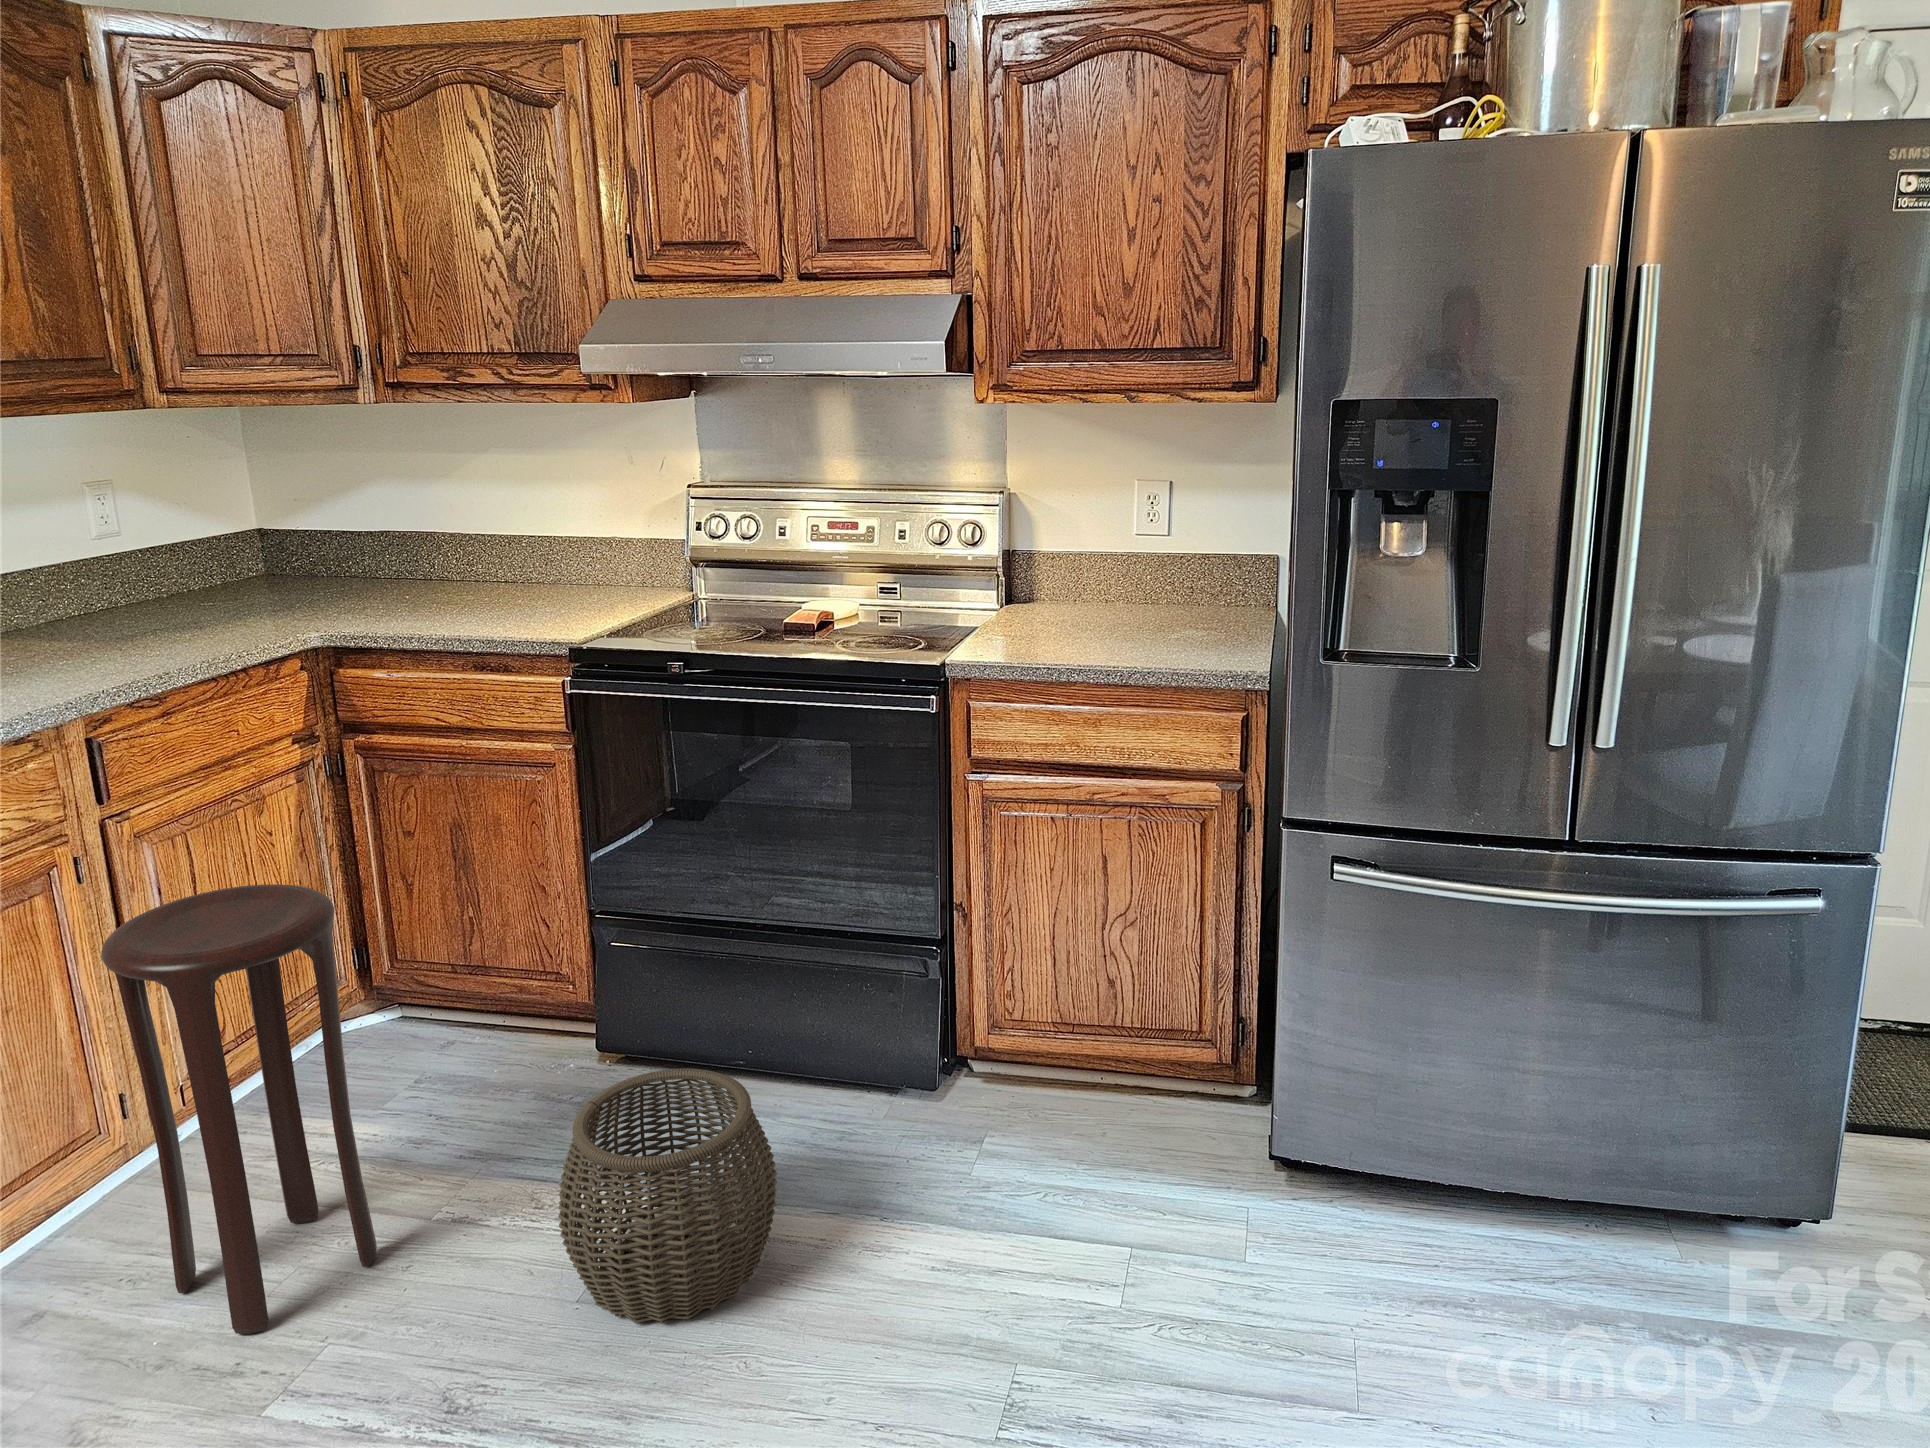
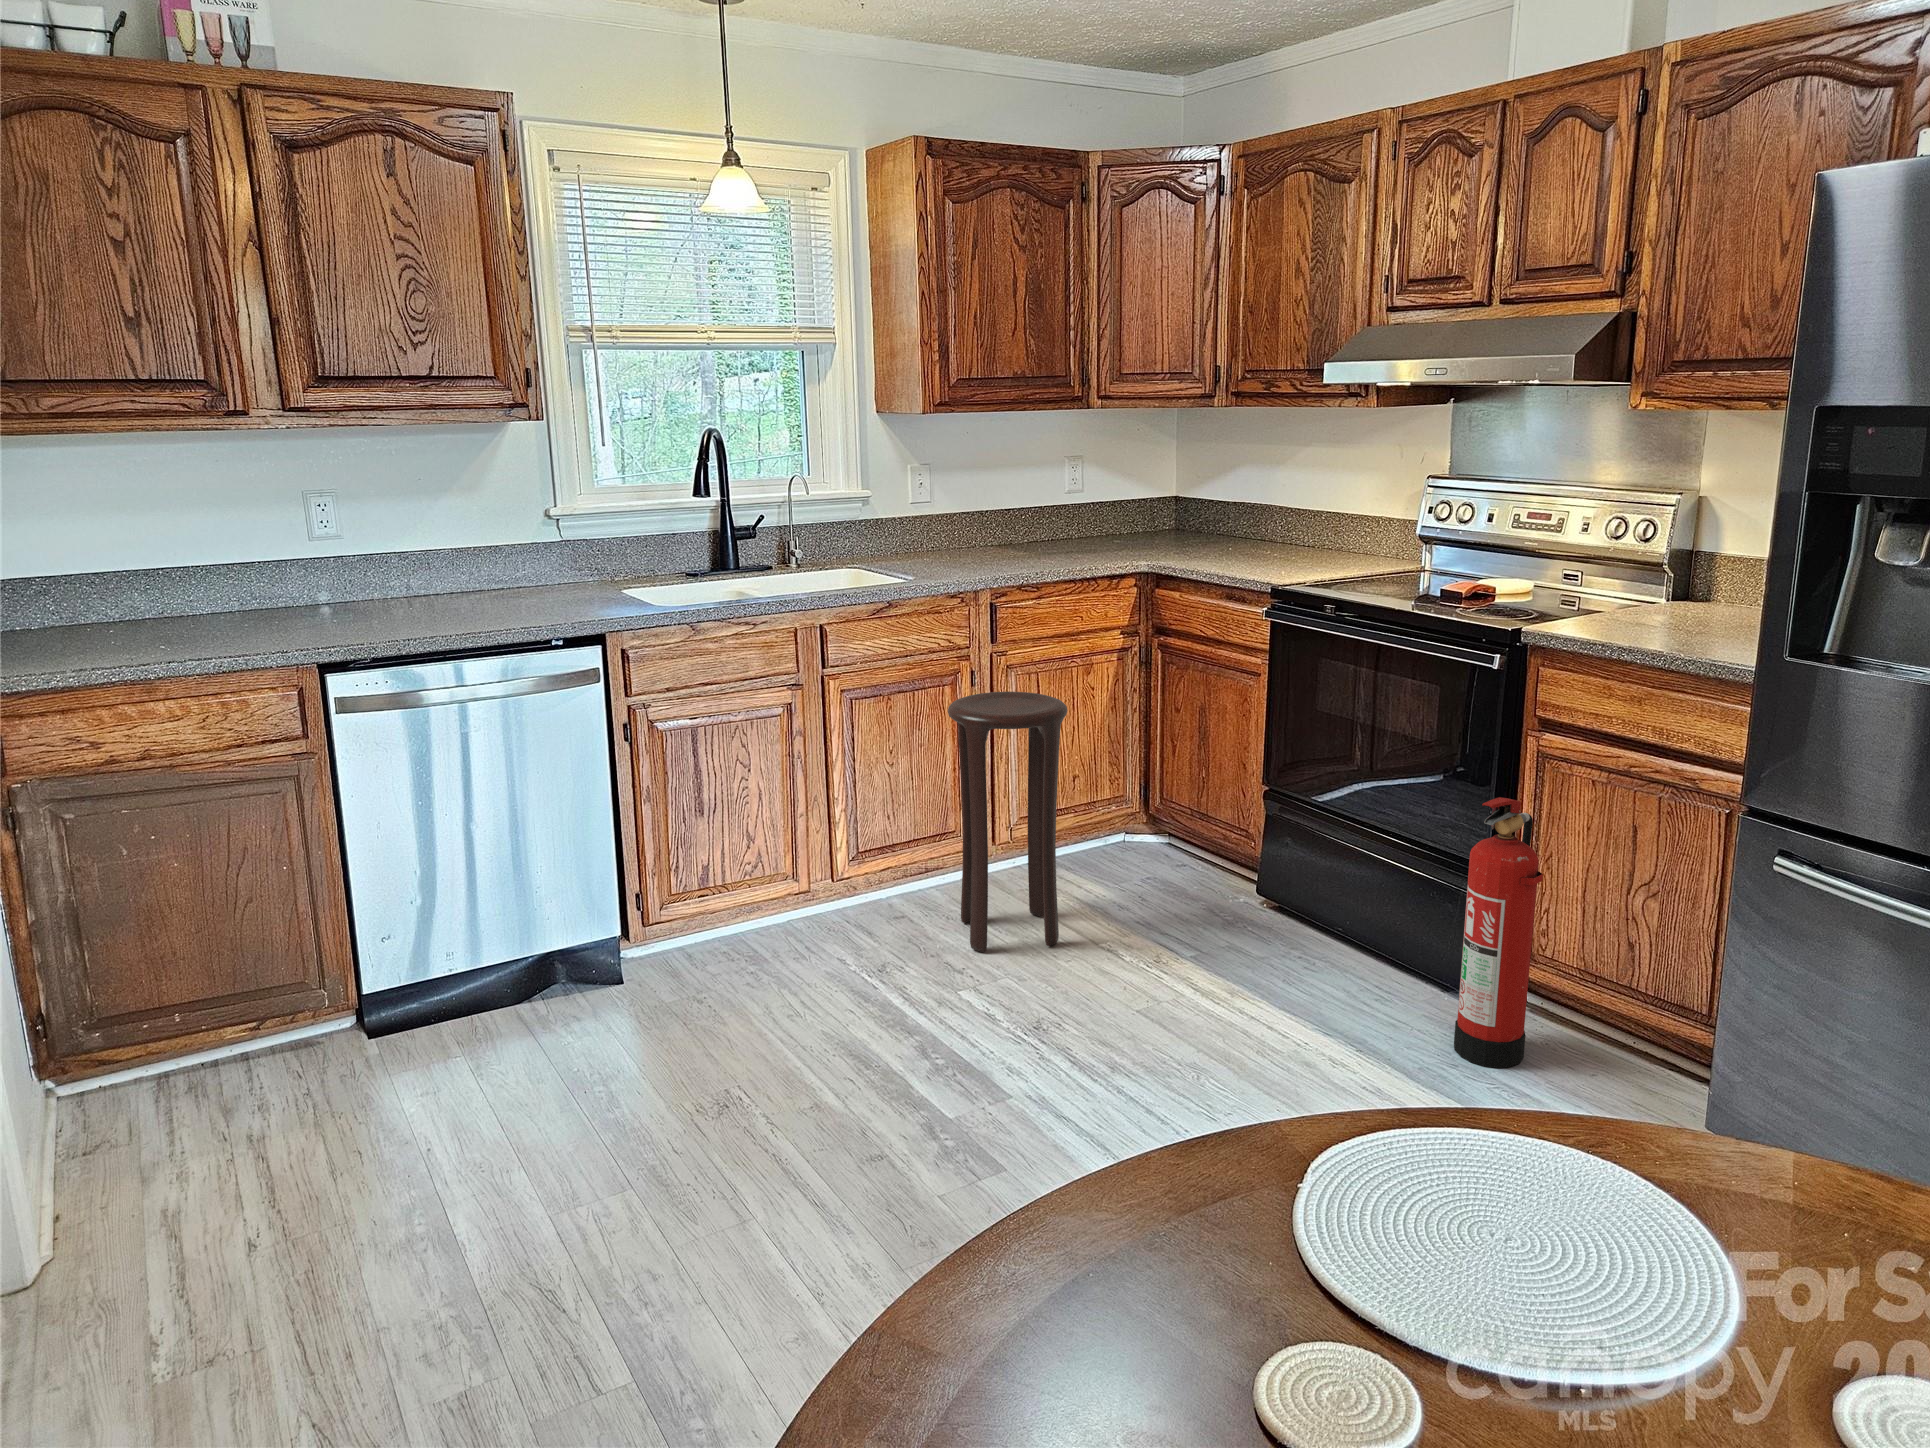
fire extinguisher: none [962,864,1043,1173] -> present [1454,797,1543,1068]
woven basket: present [558,1068,777,1323] -> none [1128,876,1279,1042]

